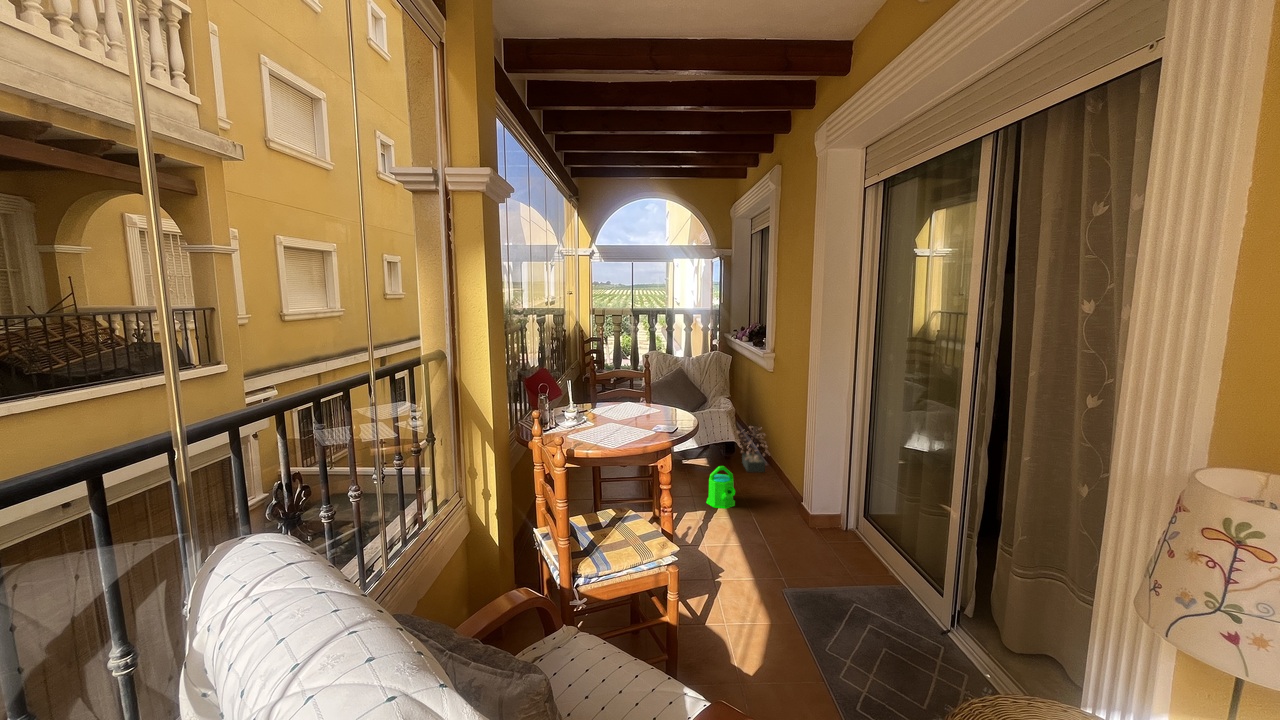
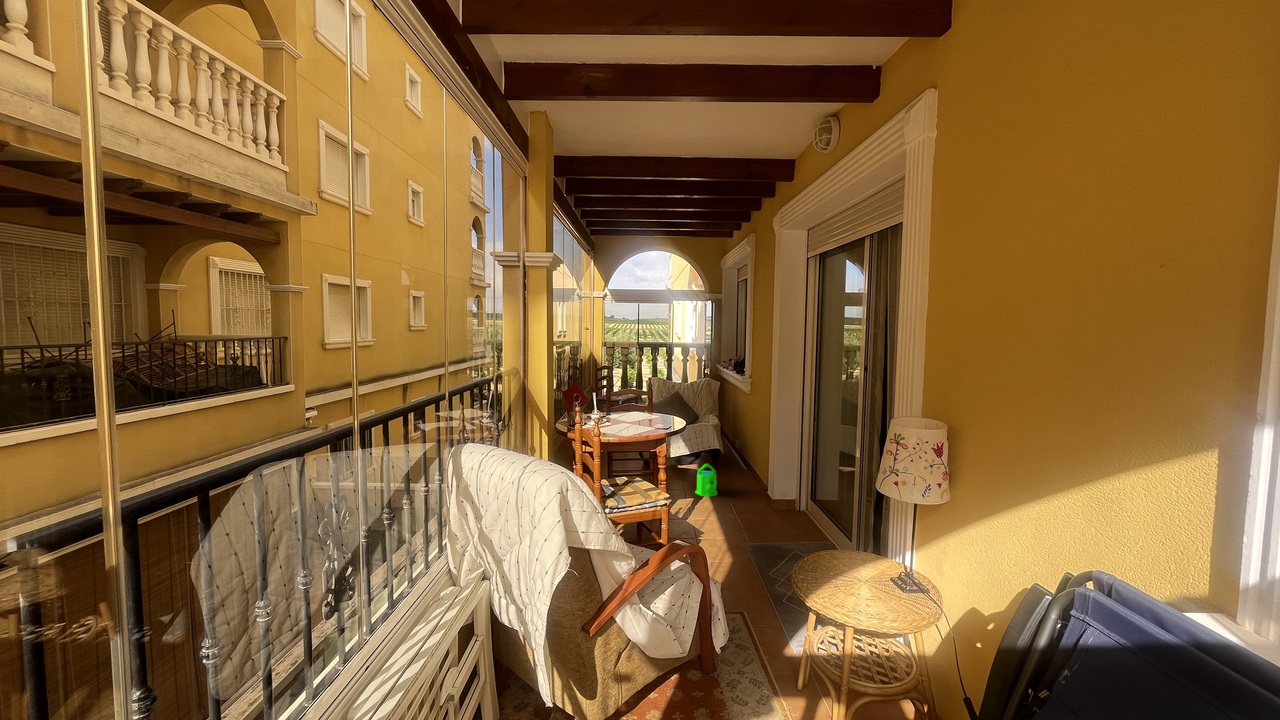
decorative plant: present [736,427,770,472] -> none [720,437,747,473]

